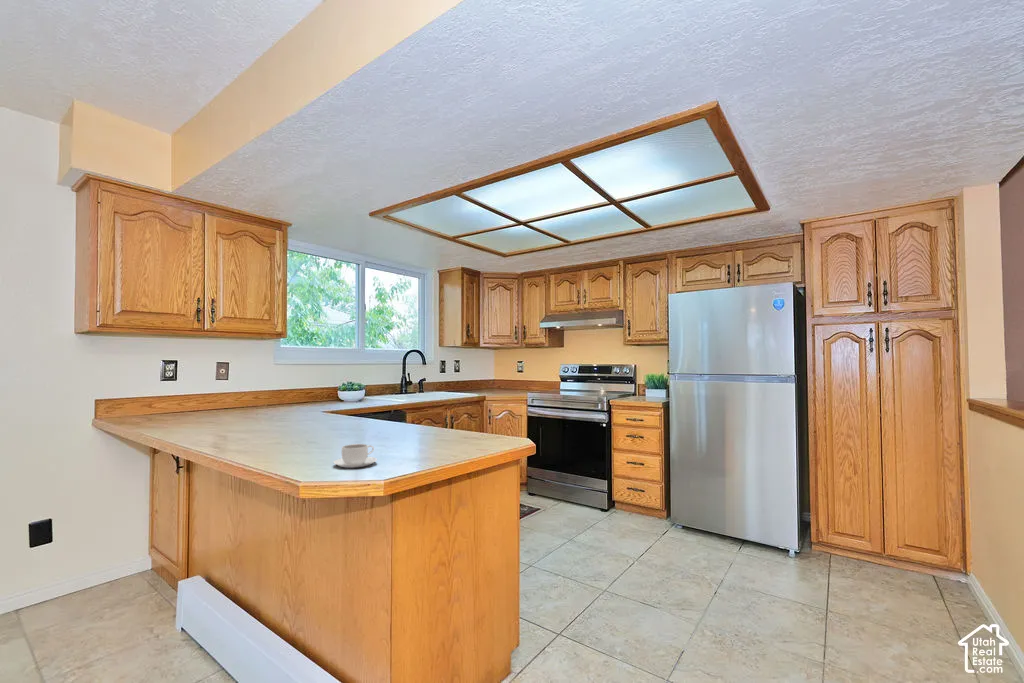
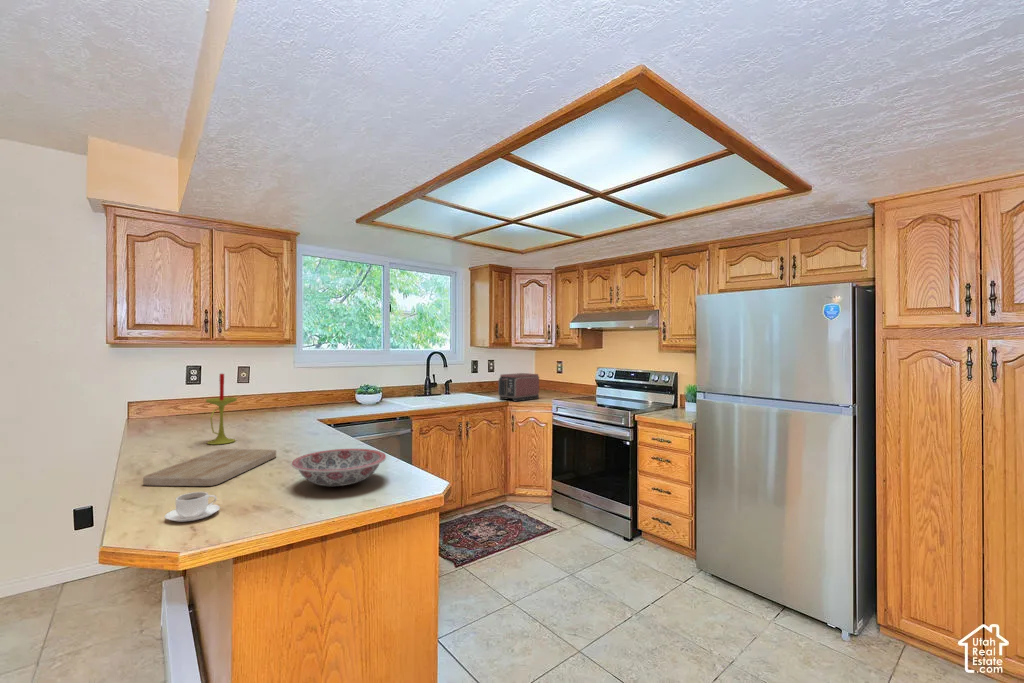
candle: none [248,356,279,429] -> present [206,374,237,445]
toaster: none [475,370,511,395] -> present [498,373,539,401]
ceramic bowl: none [403,416,485,443] -> present [291,449,386,486]
cutting board: none [254,426,346,453] -> present [143,449,276,486]

